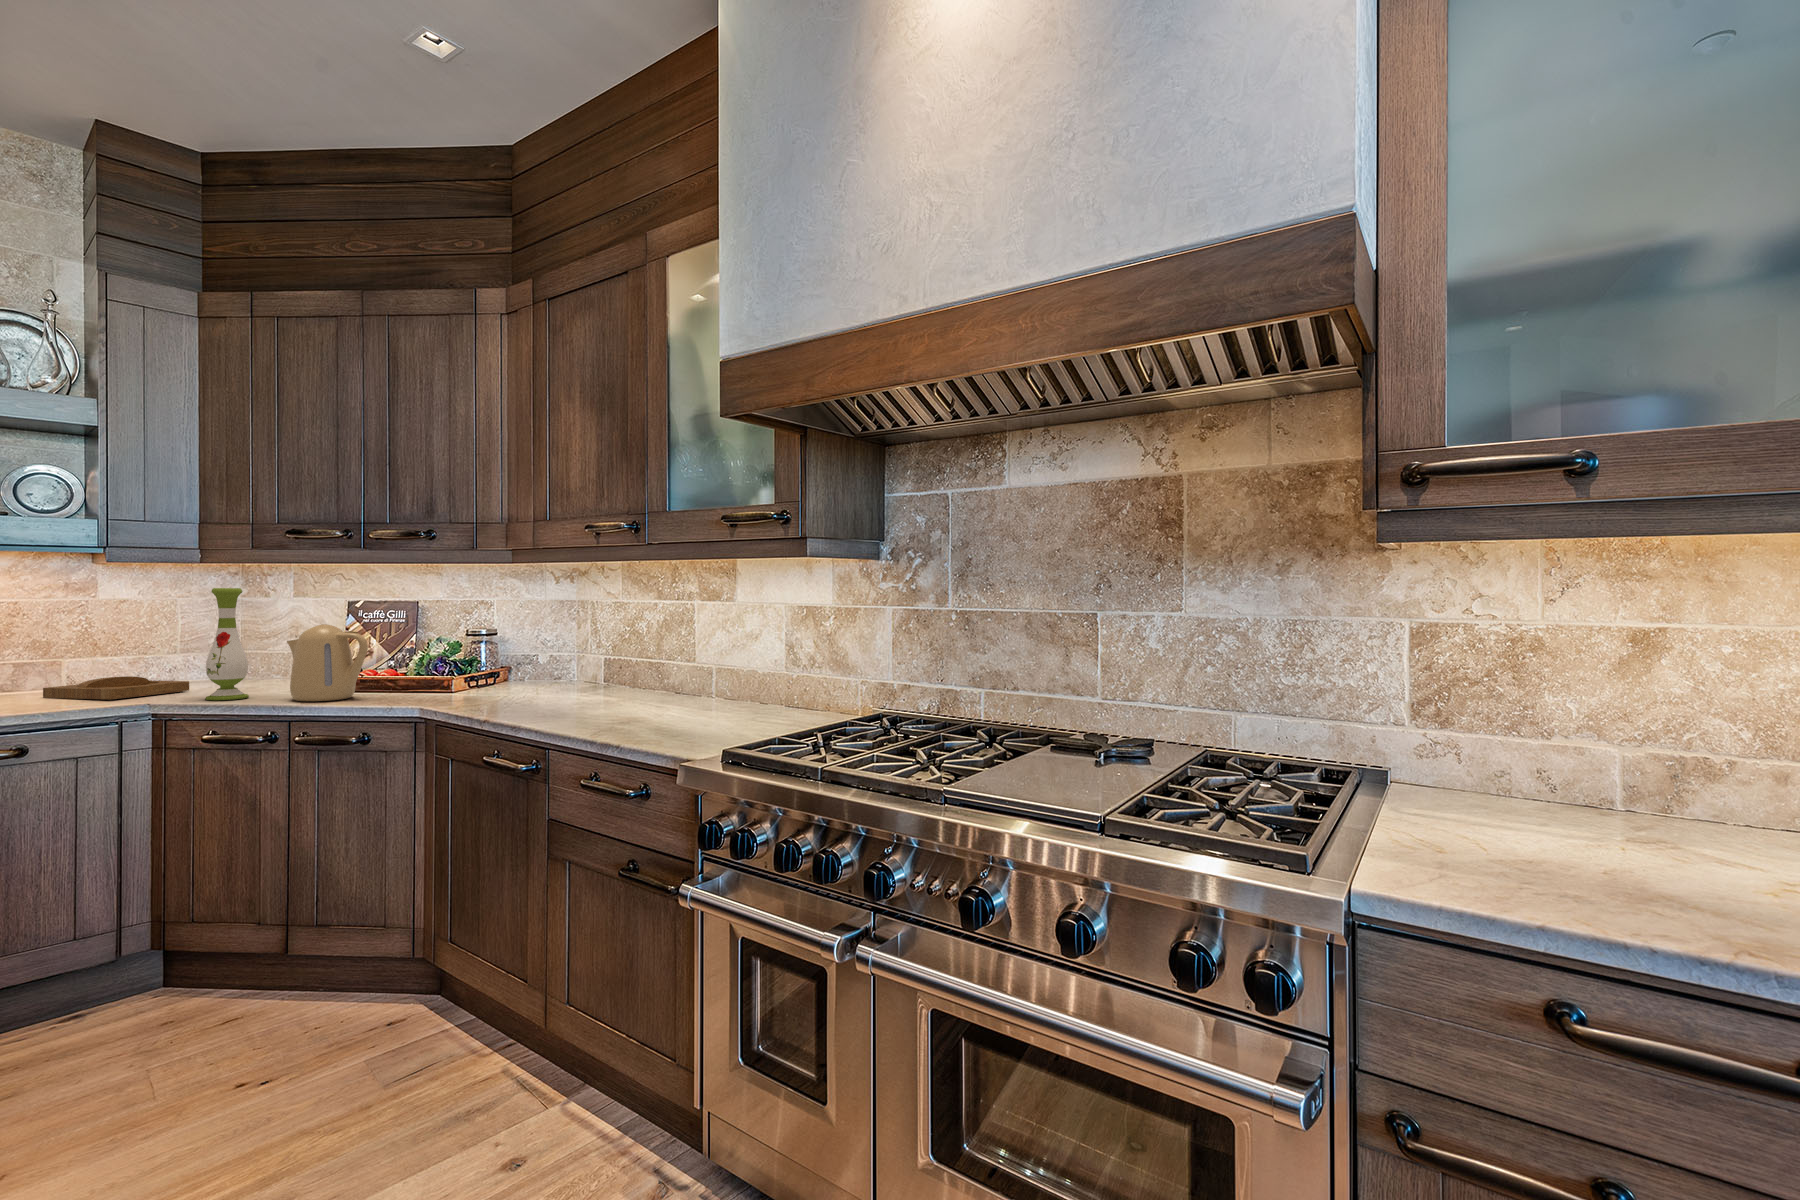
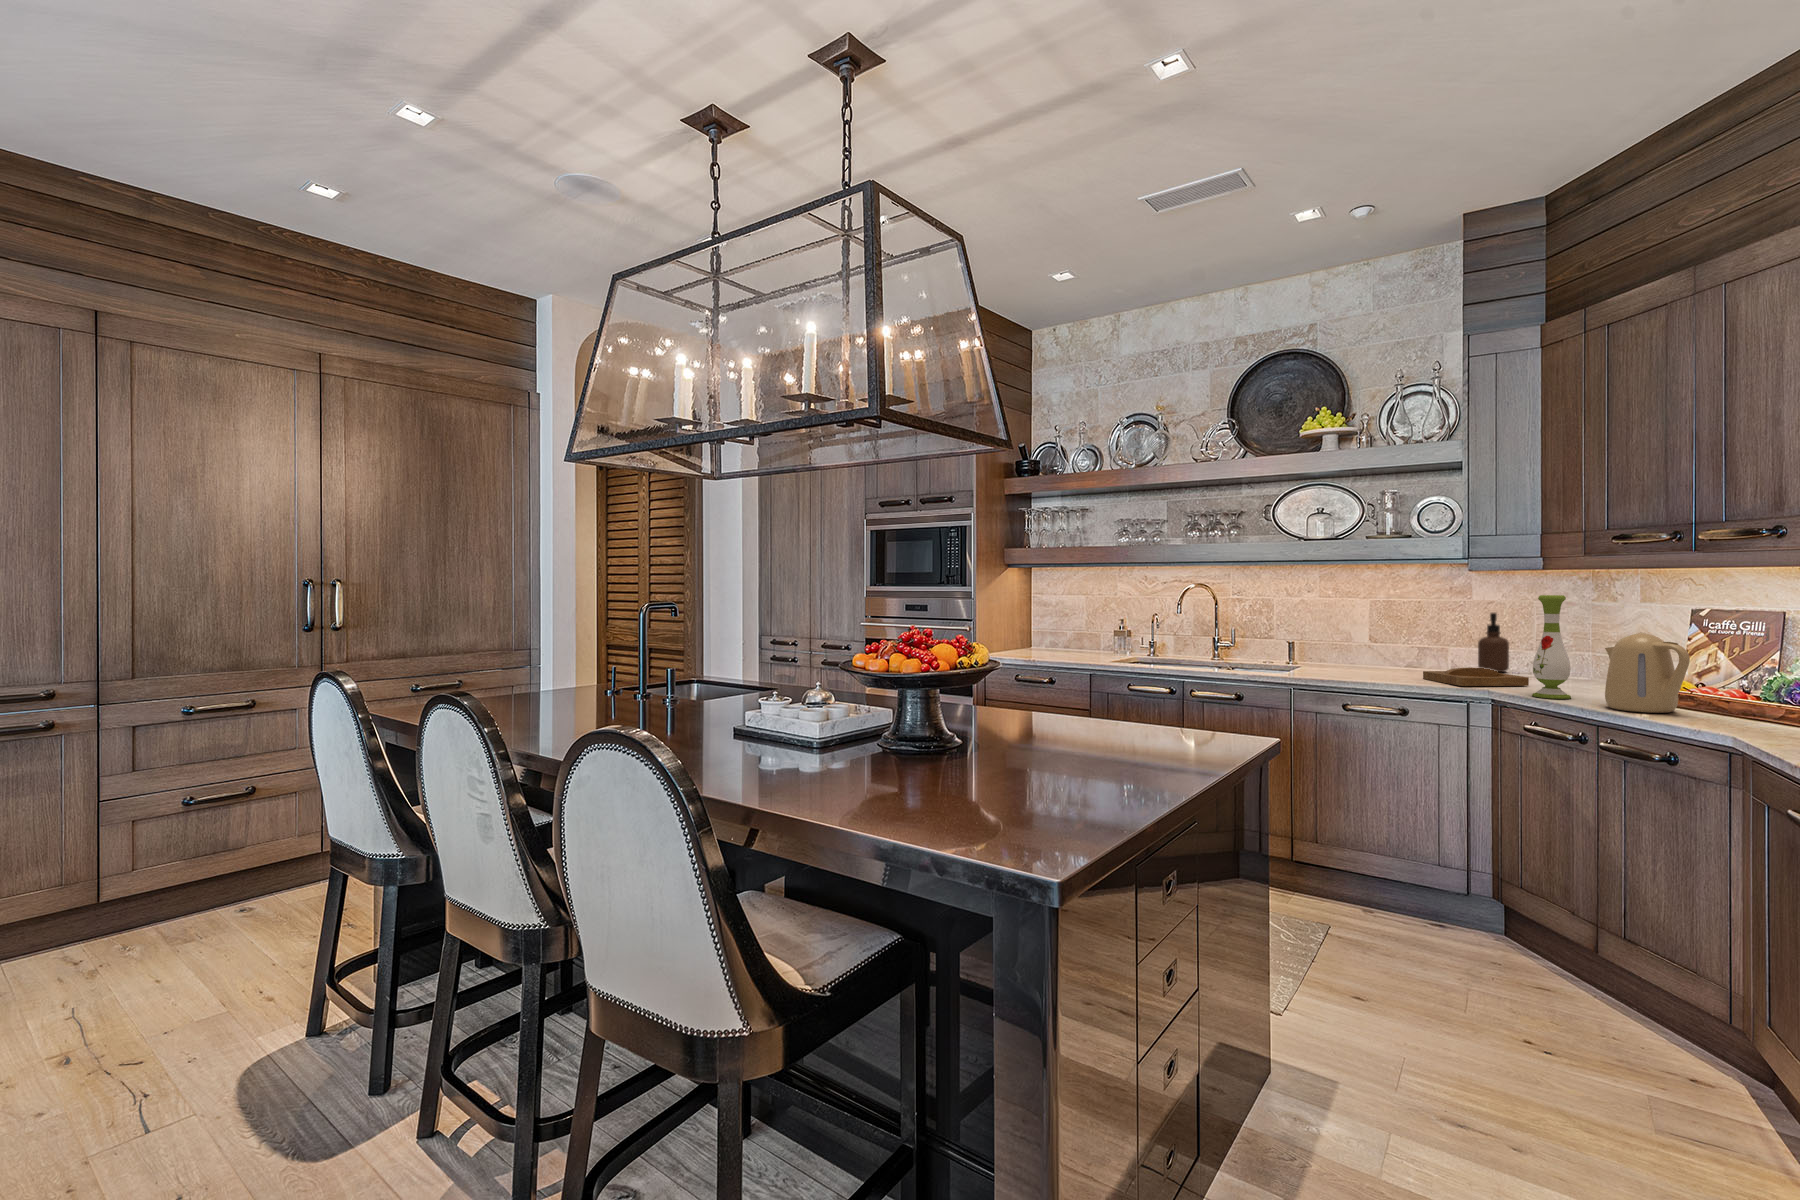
soap dispenser: none [107,612,148,682] -> present [1478,613,1509,672]

